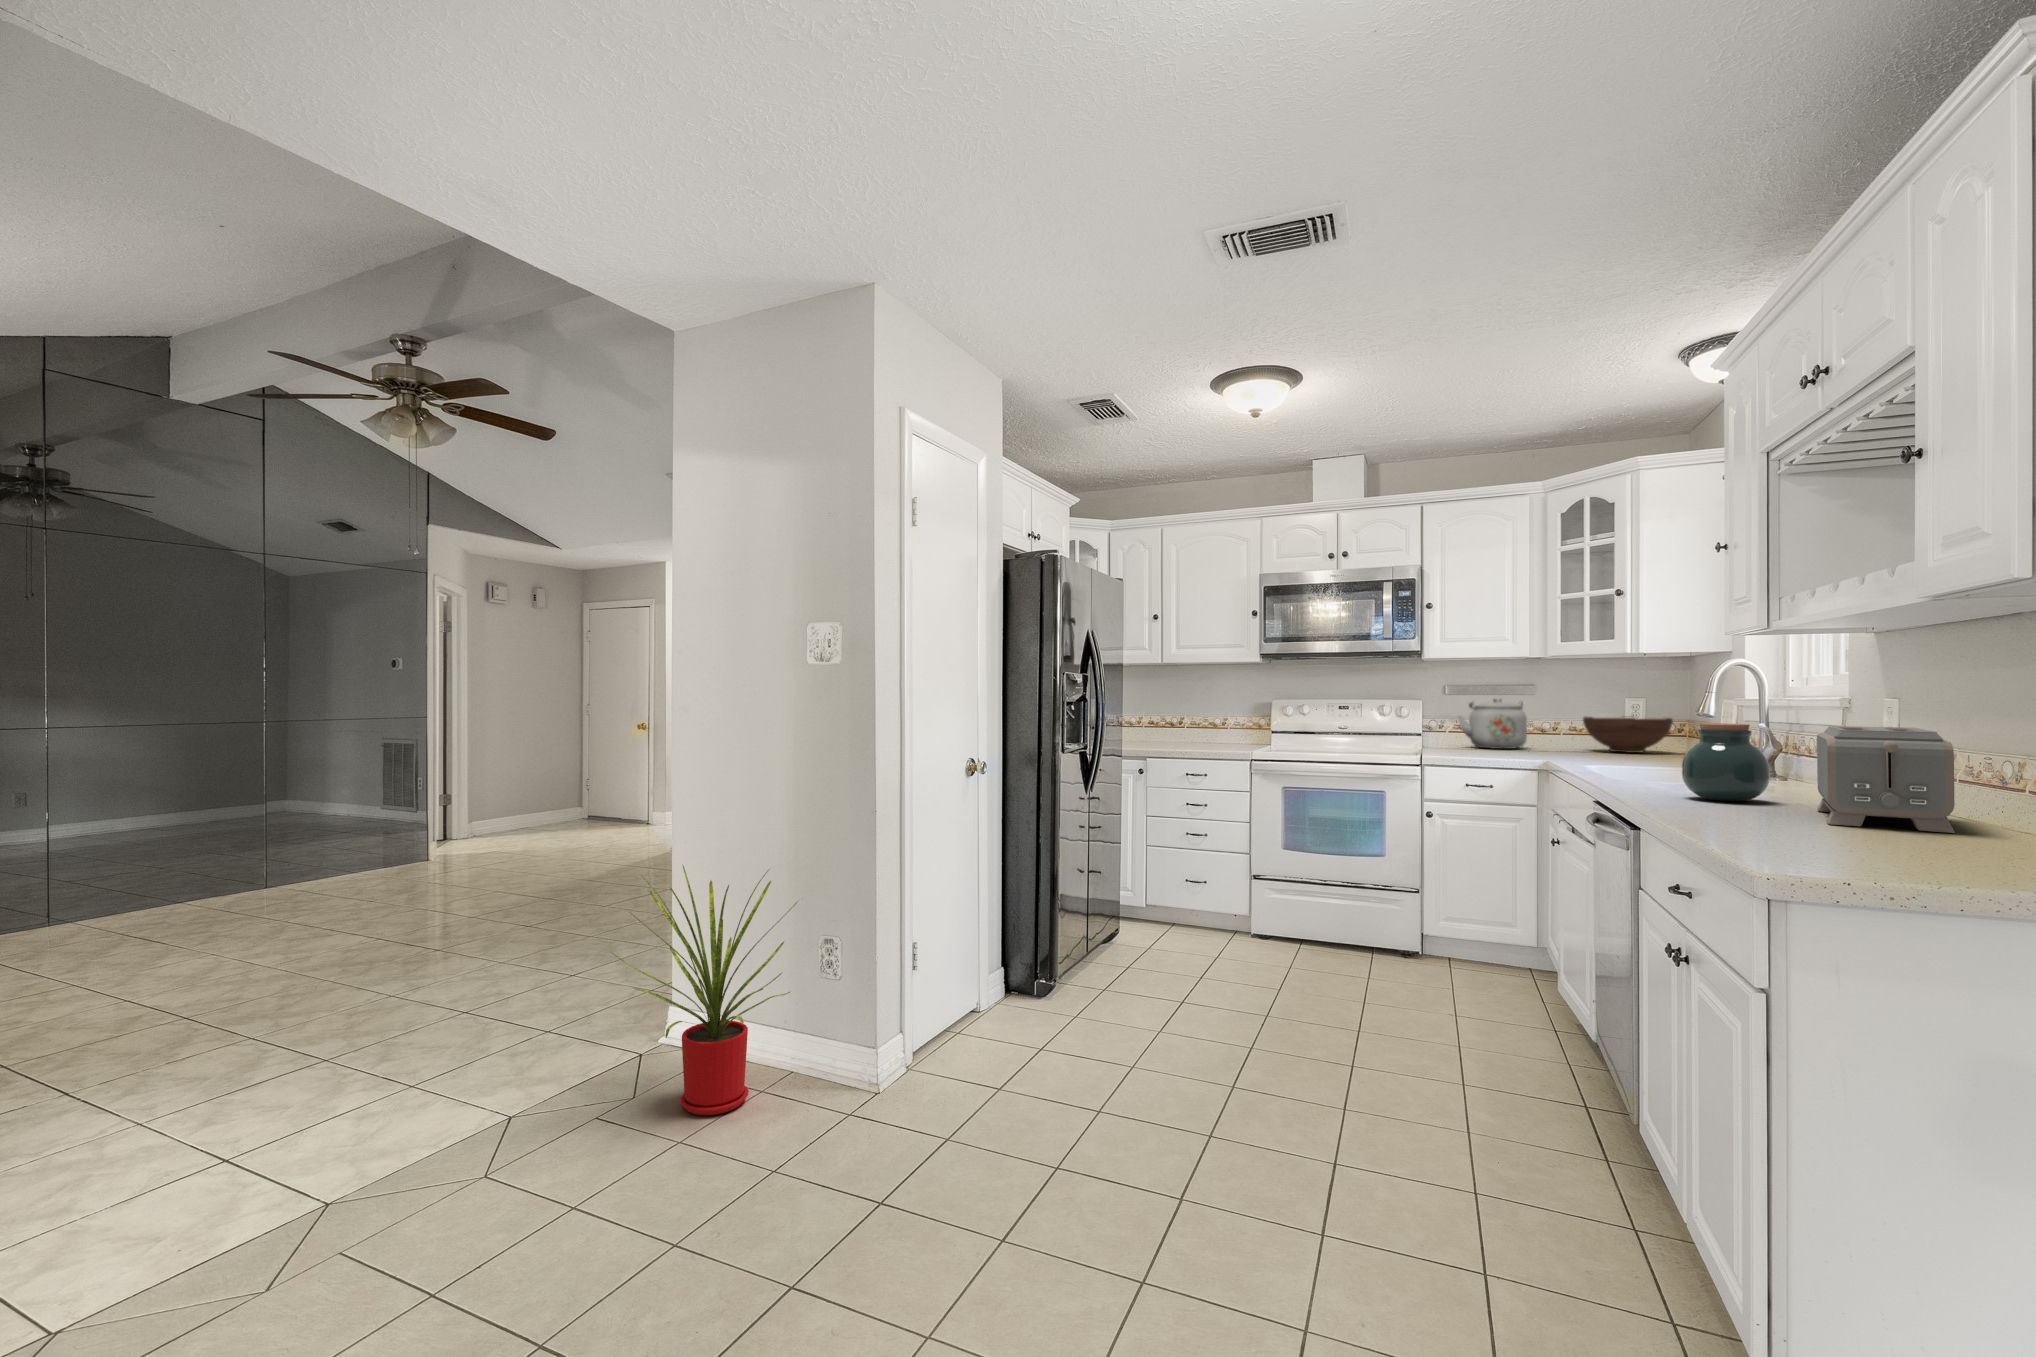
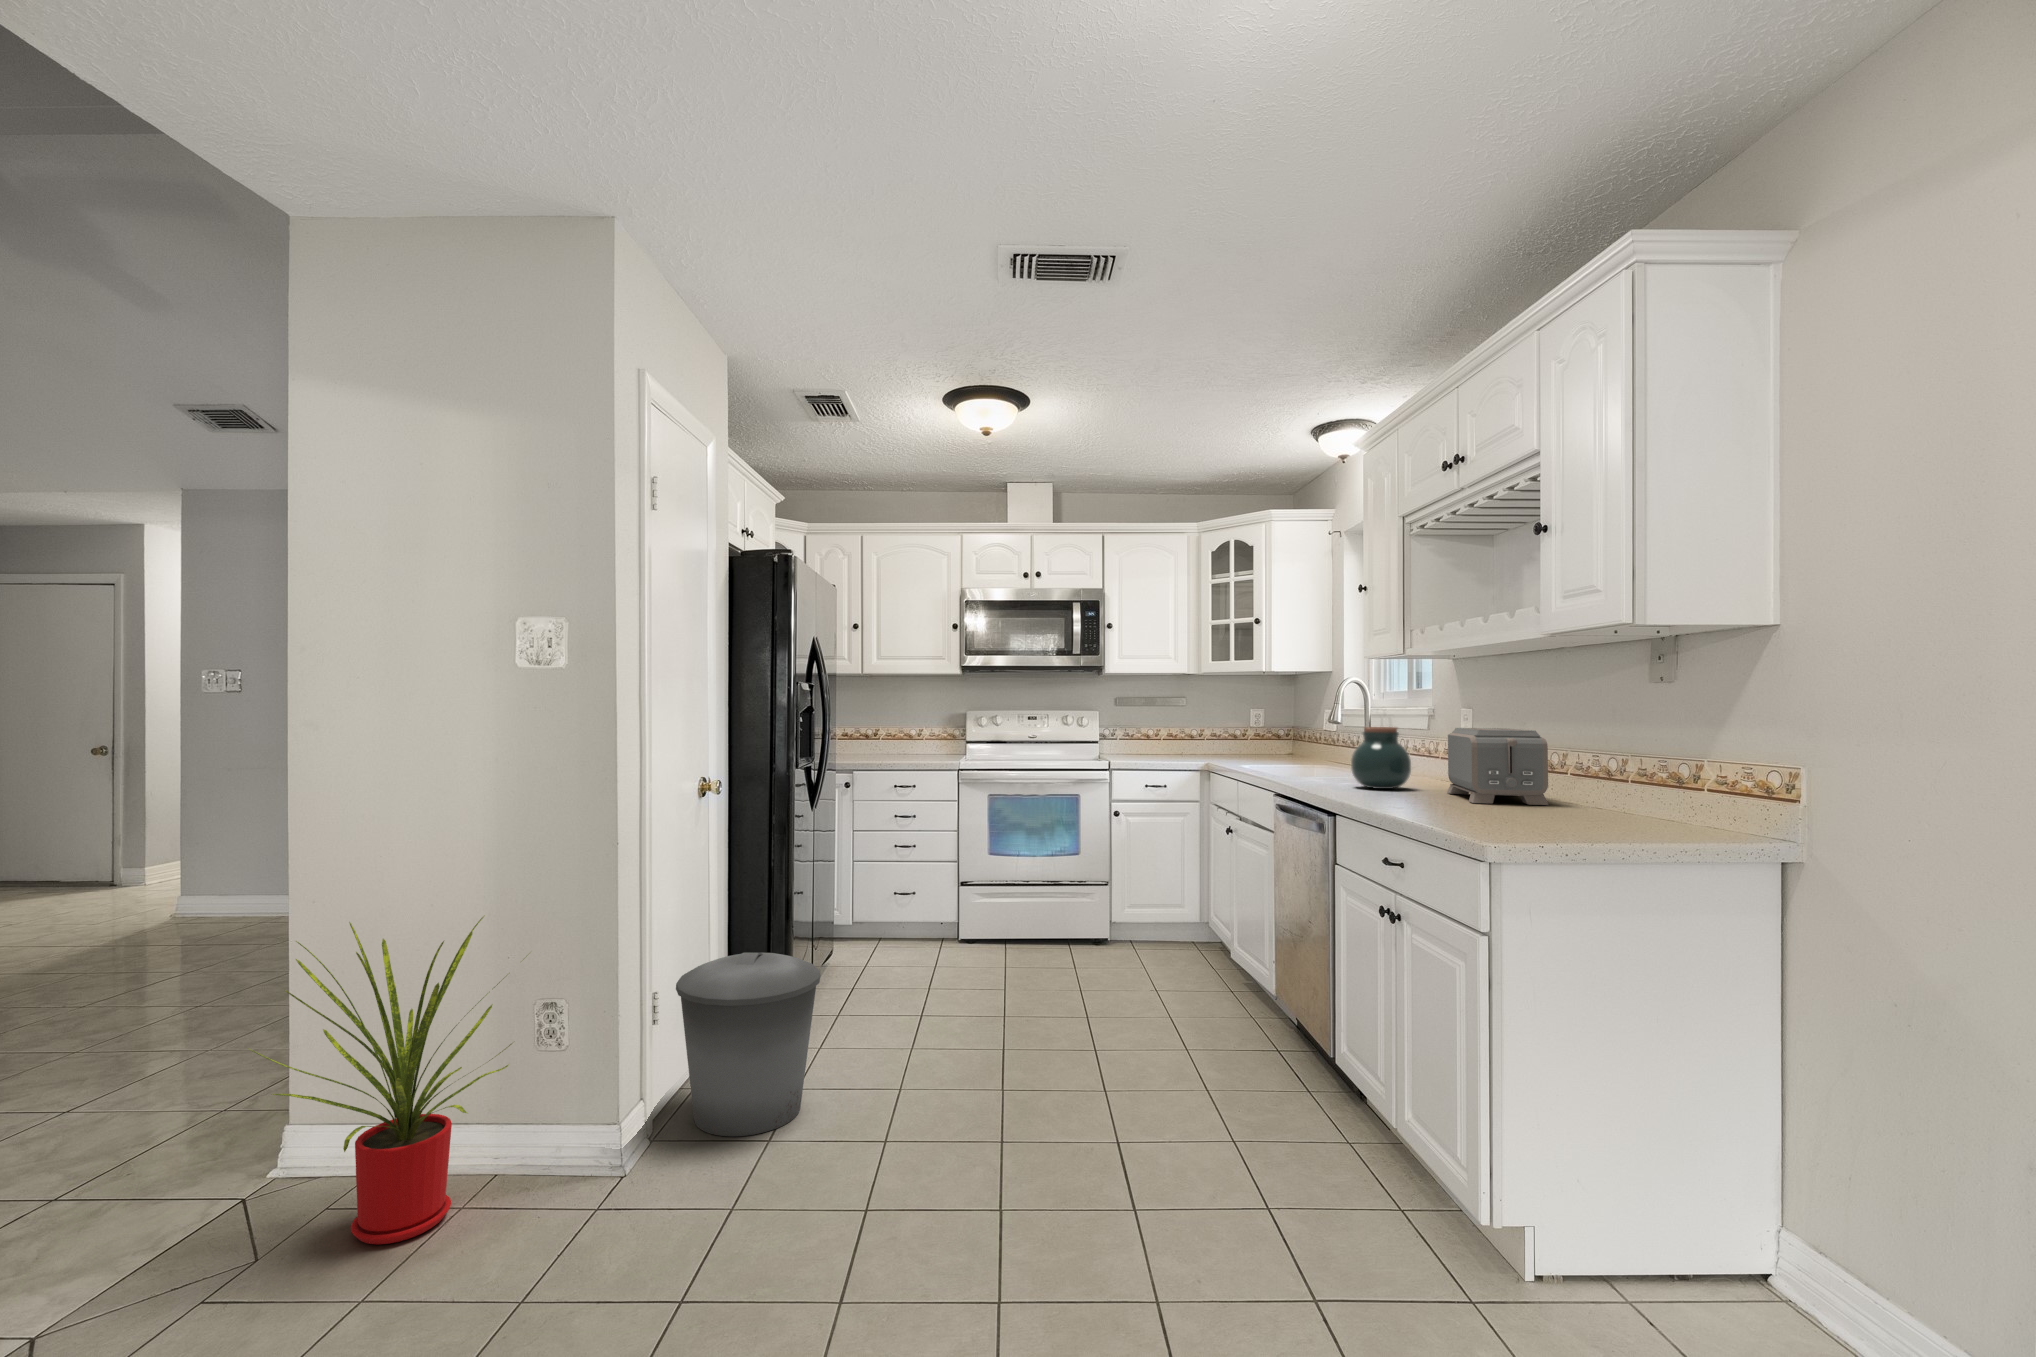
kettle: present [1459,698,1527,749] -> none [1126,709,1179,753]
fruit bowl: present [1583,716,1673,753] -> none [1221,724,1285,754]
trash can: none [929,921,1055,1086] -> present [676,953,821,1136]

